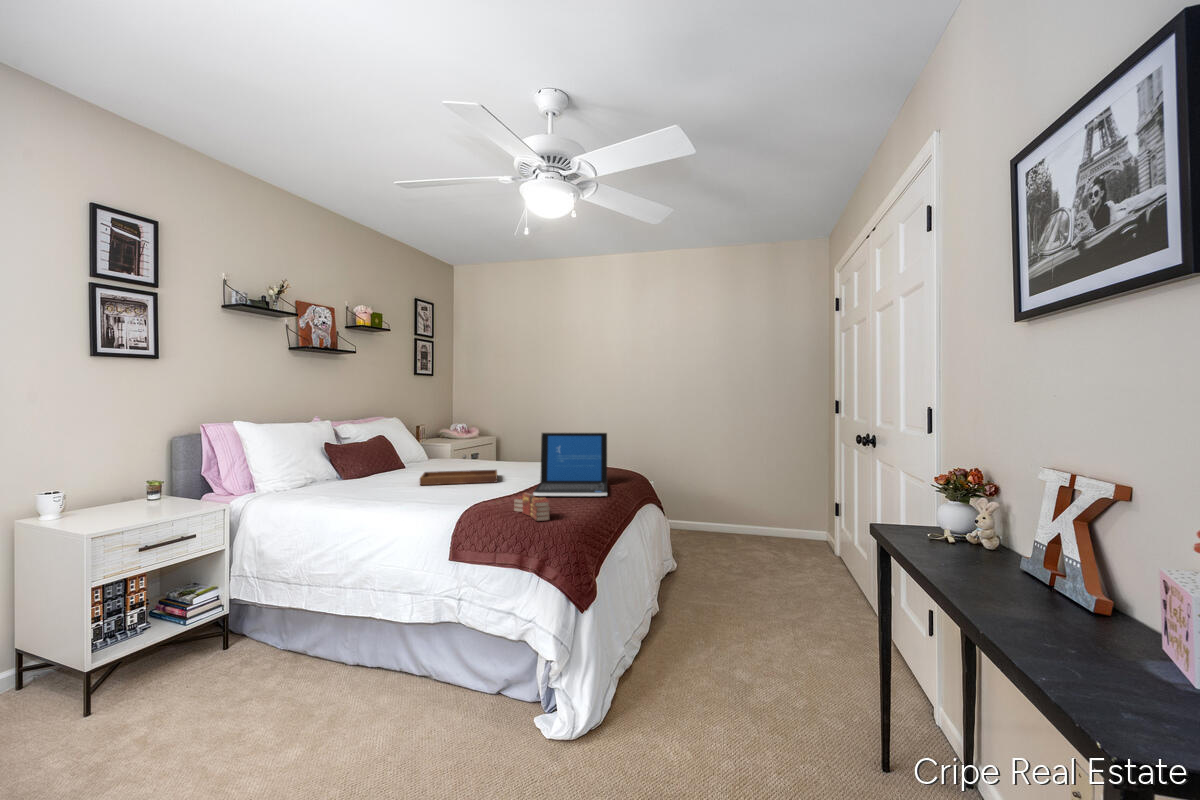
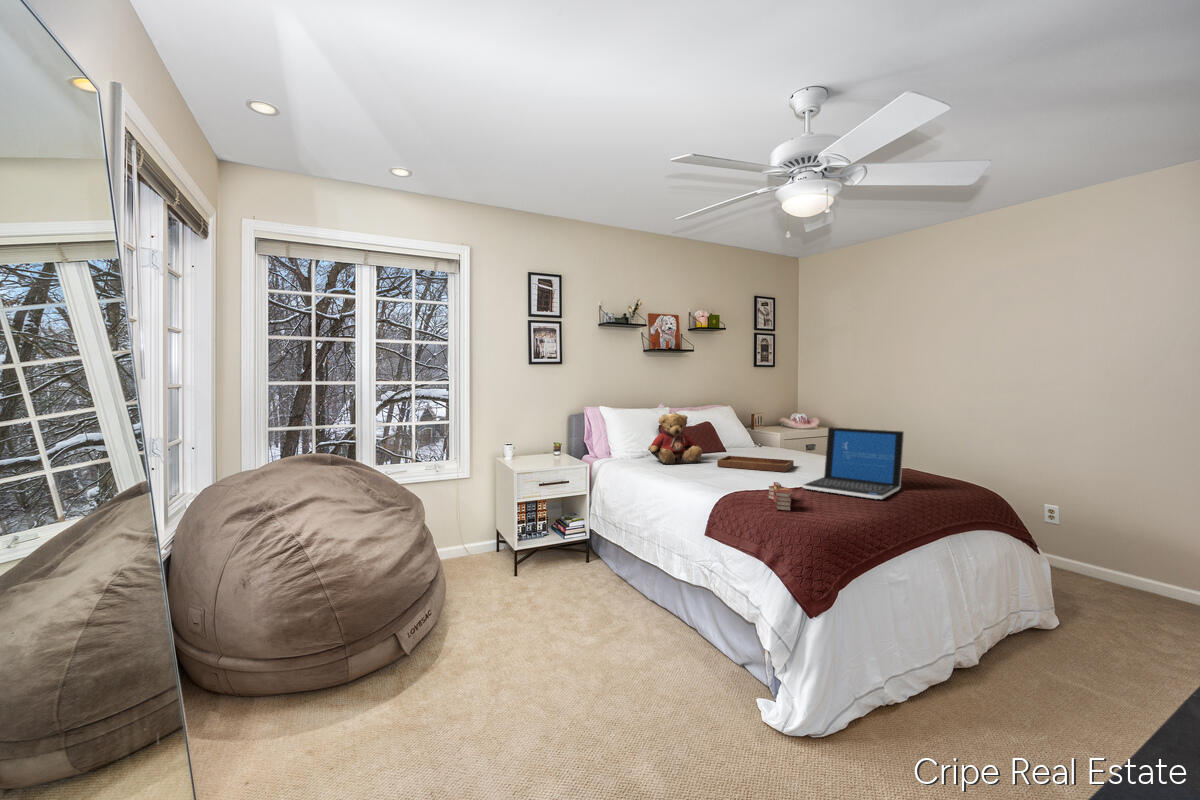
teddy bear: none [322,426,396,490] -> present [648,413,702,464]

